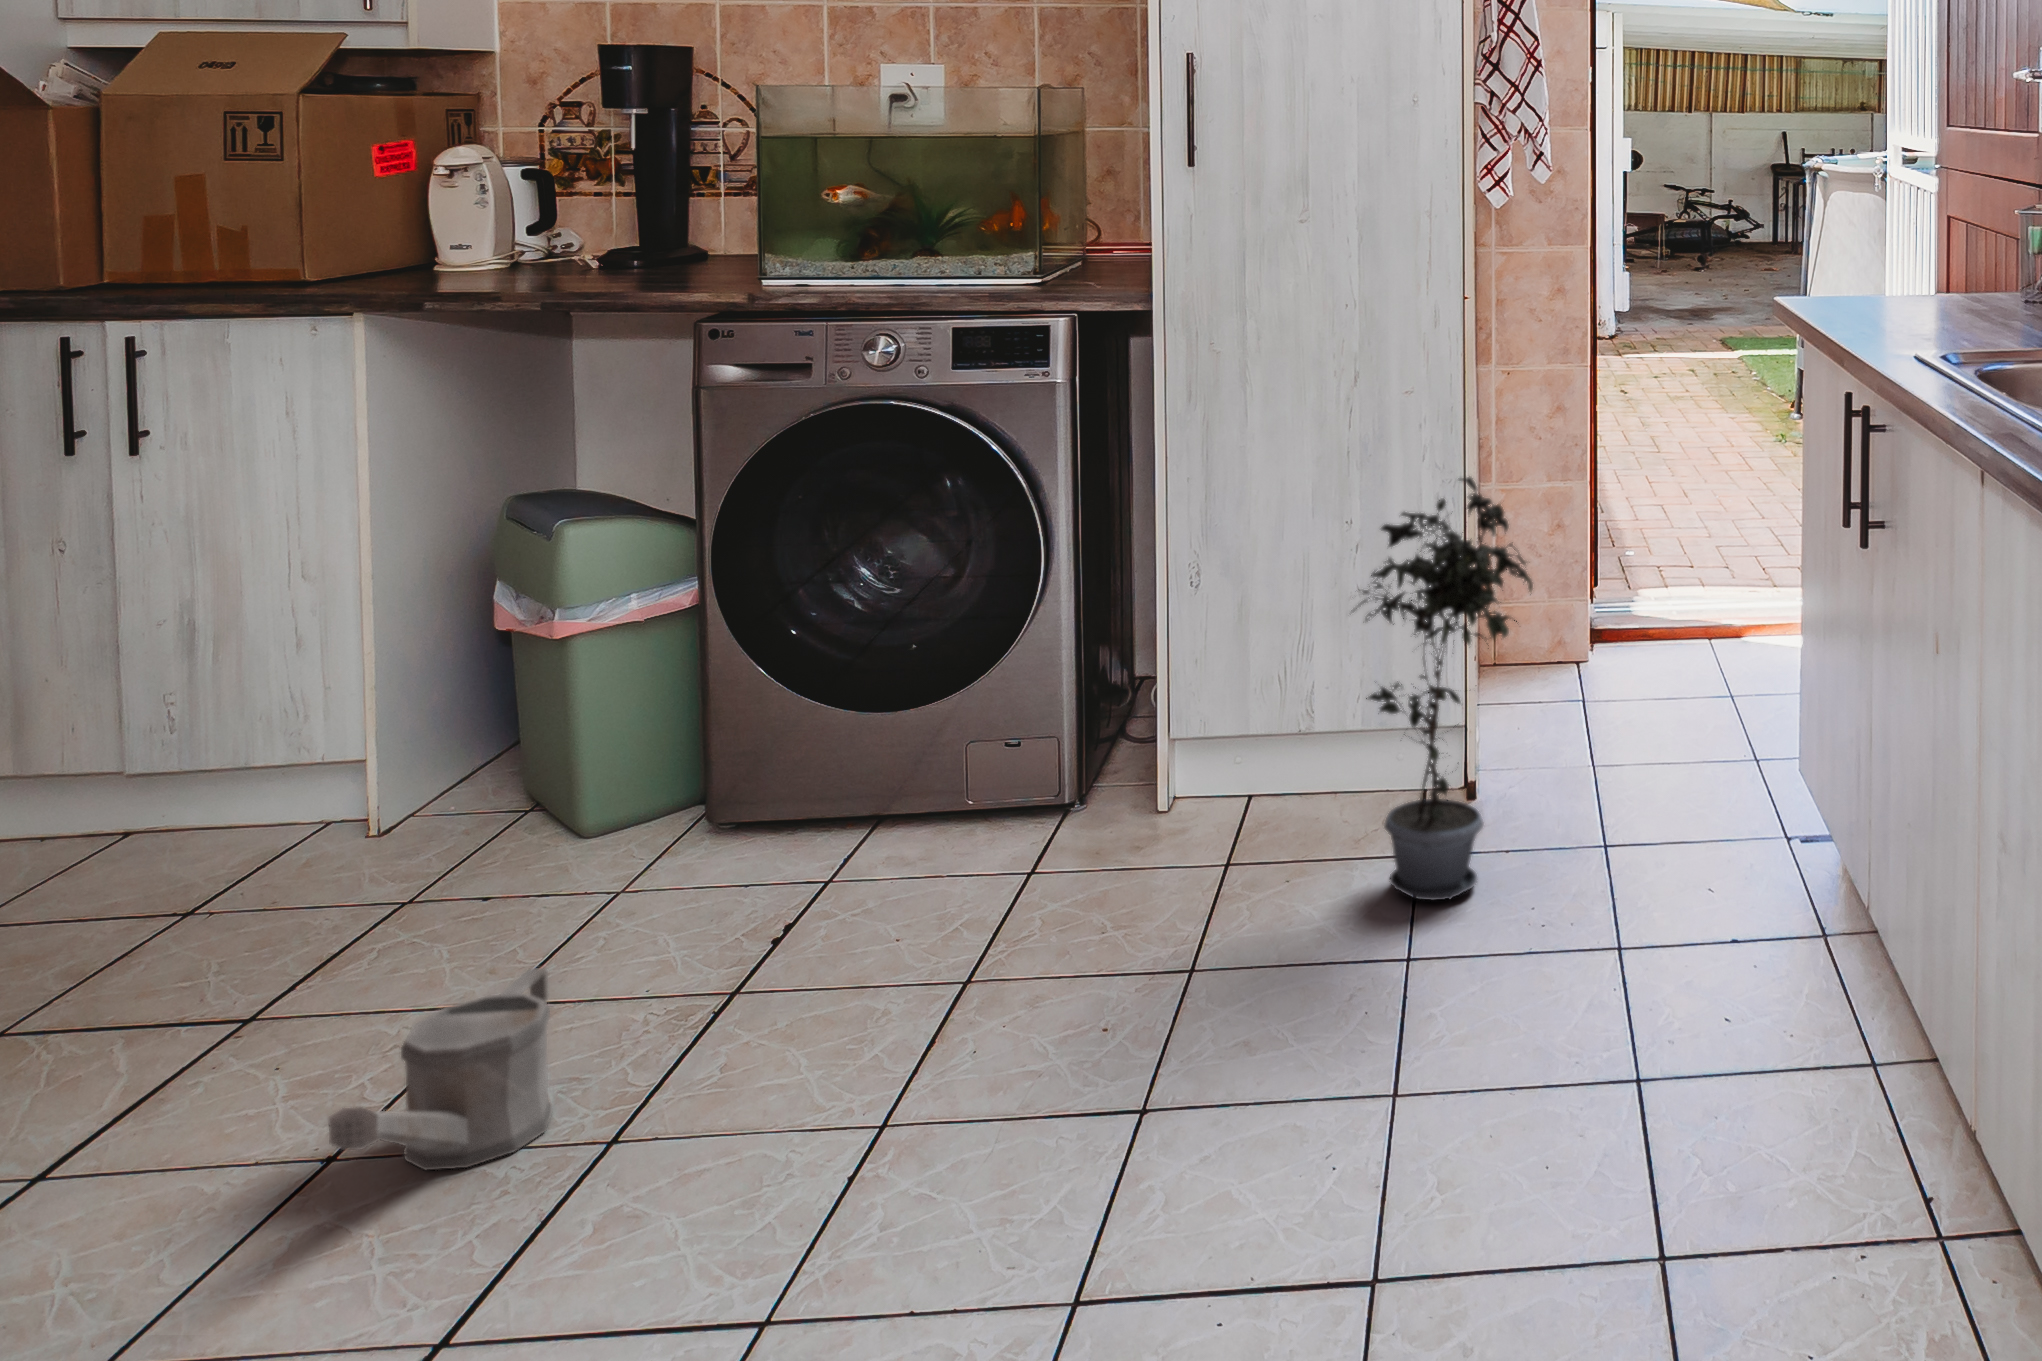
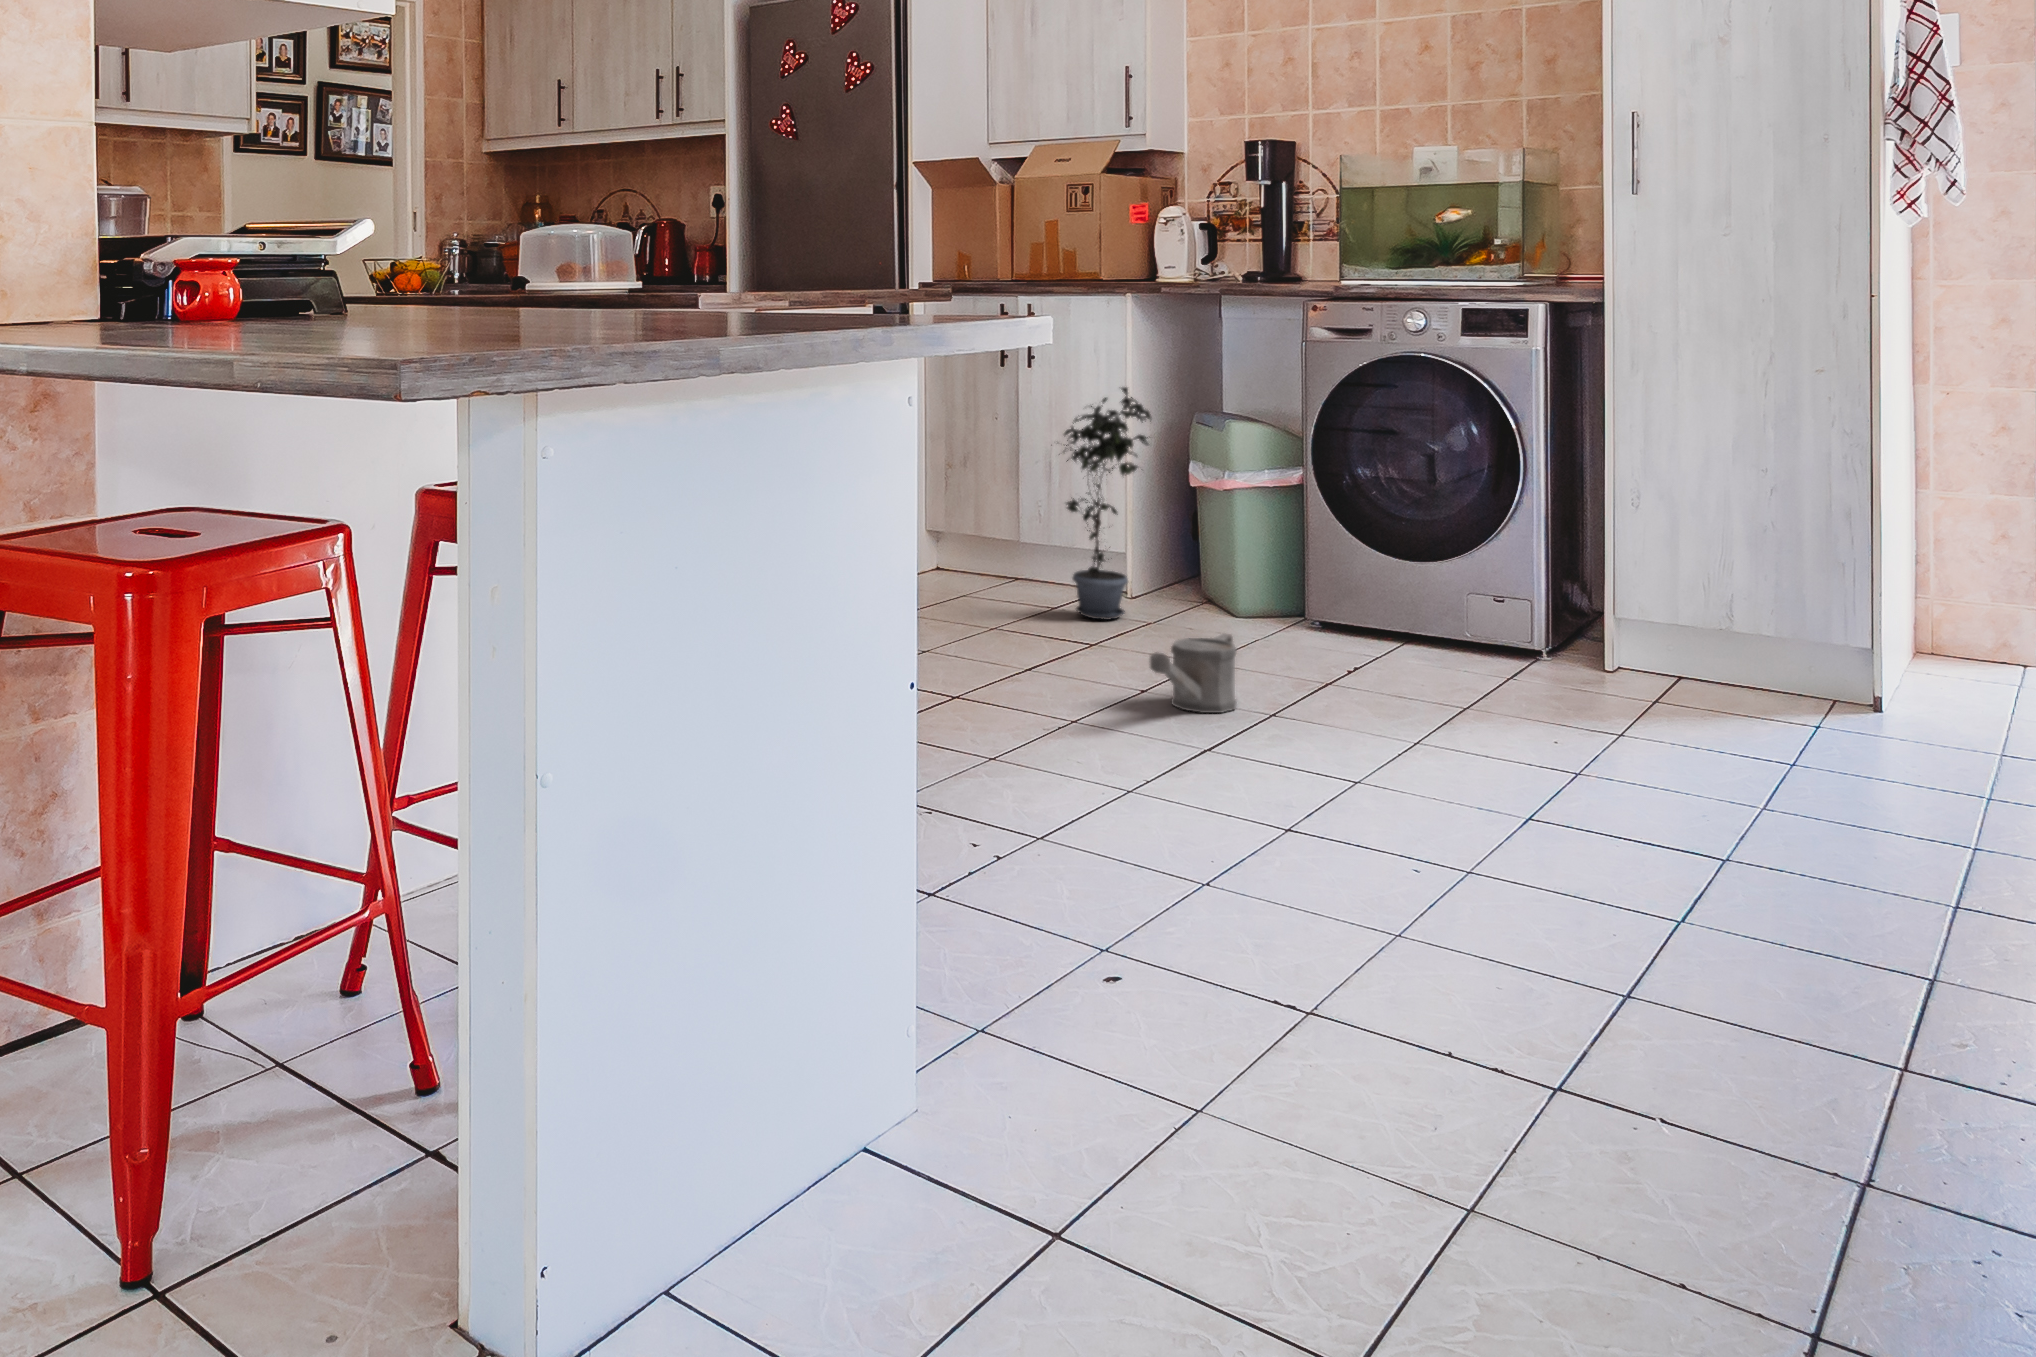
potted plant: present [1353,476,1533,900] -> present [1064,387,1152,620]

